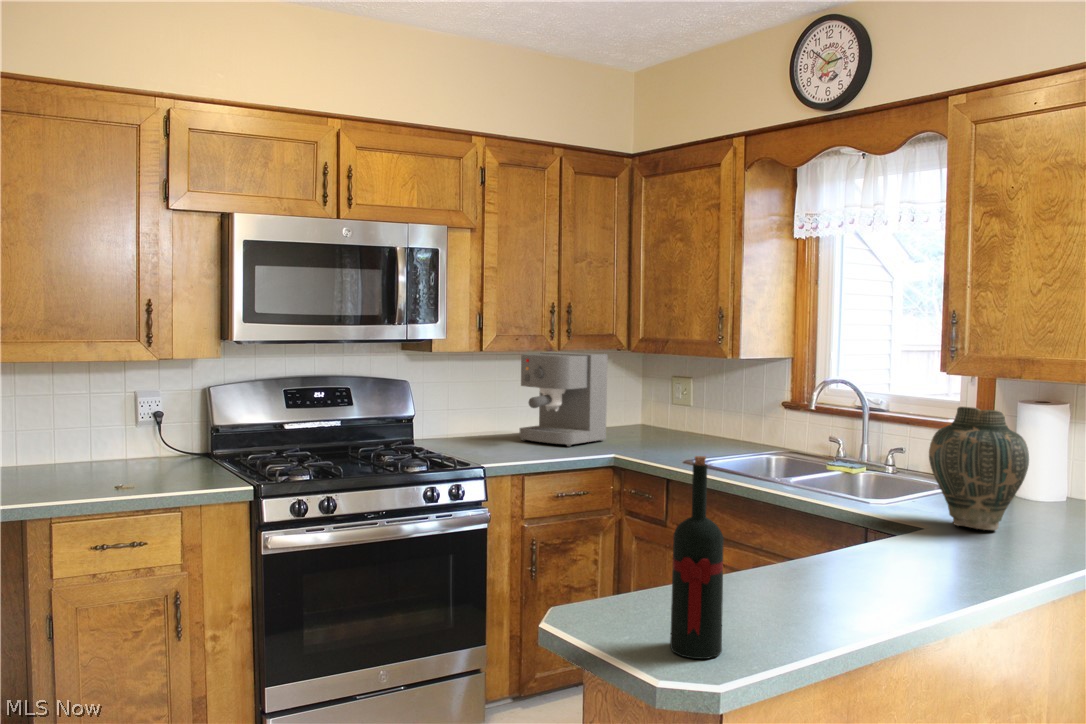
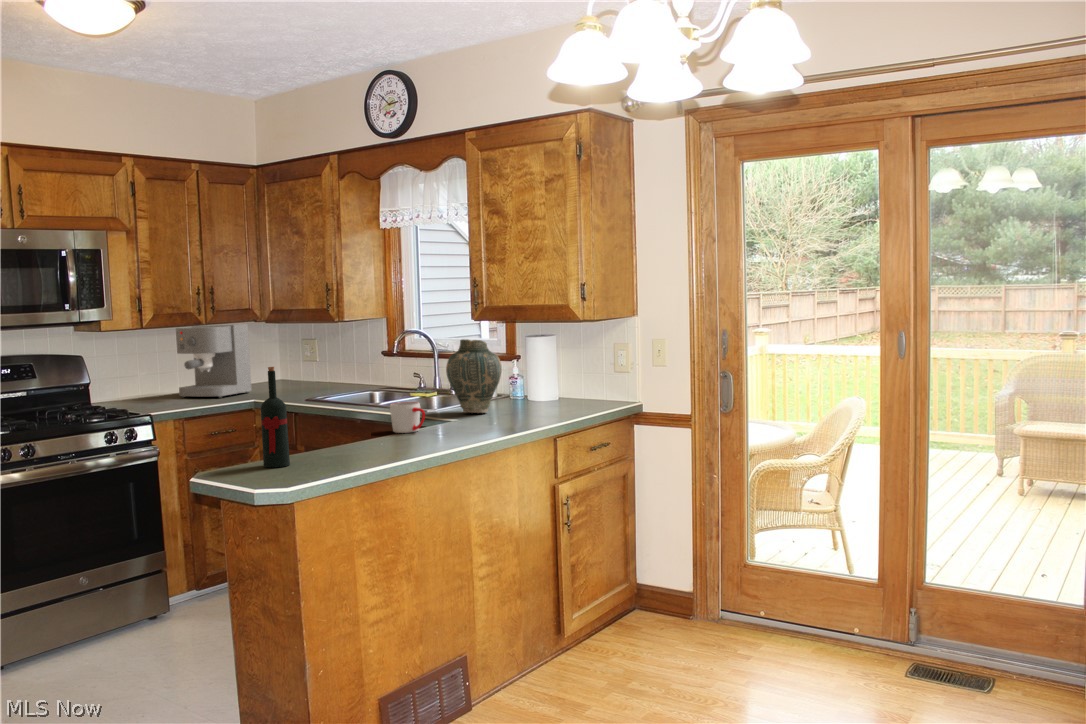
mug: none [862,512,934,570] -> present [390,402,425,433]

